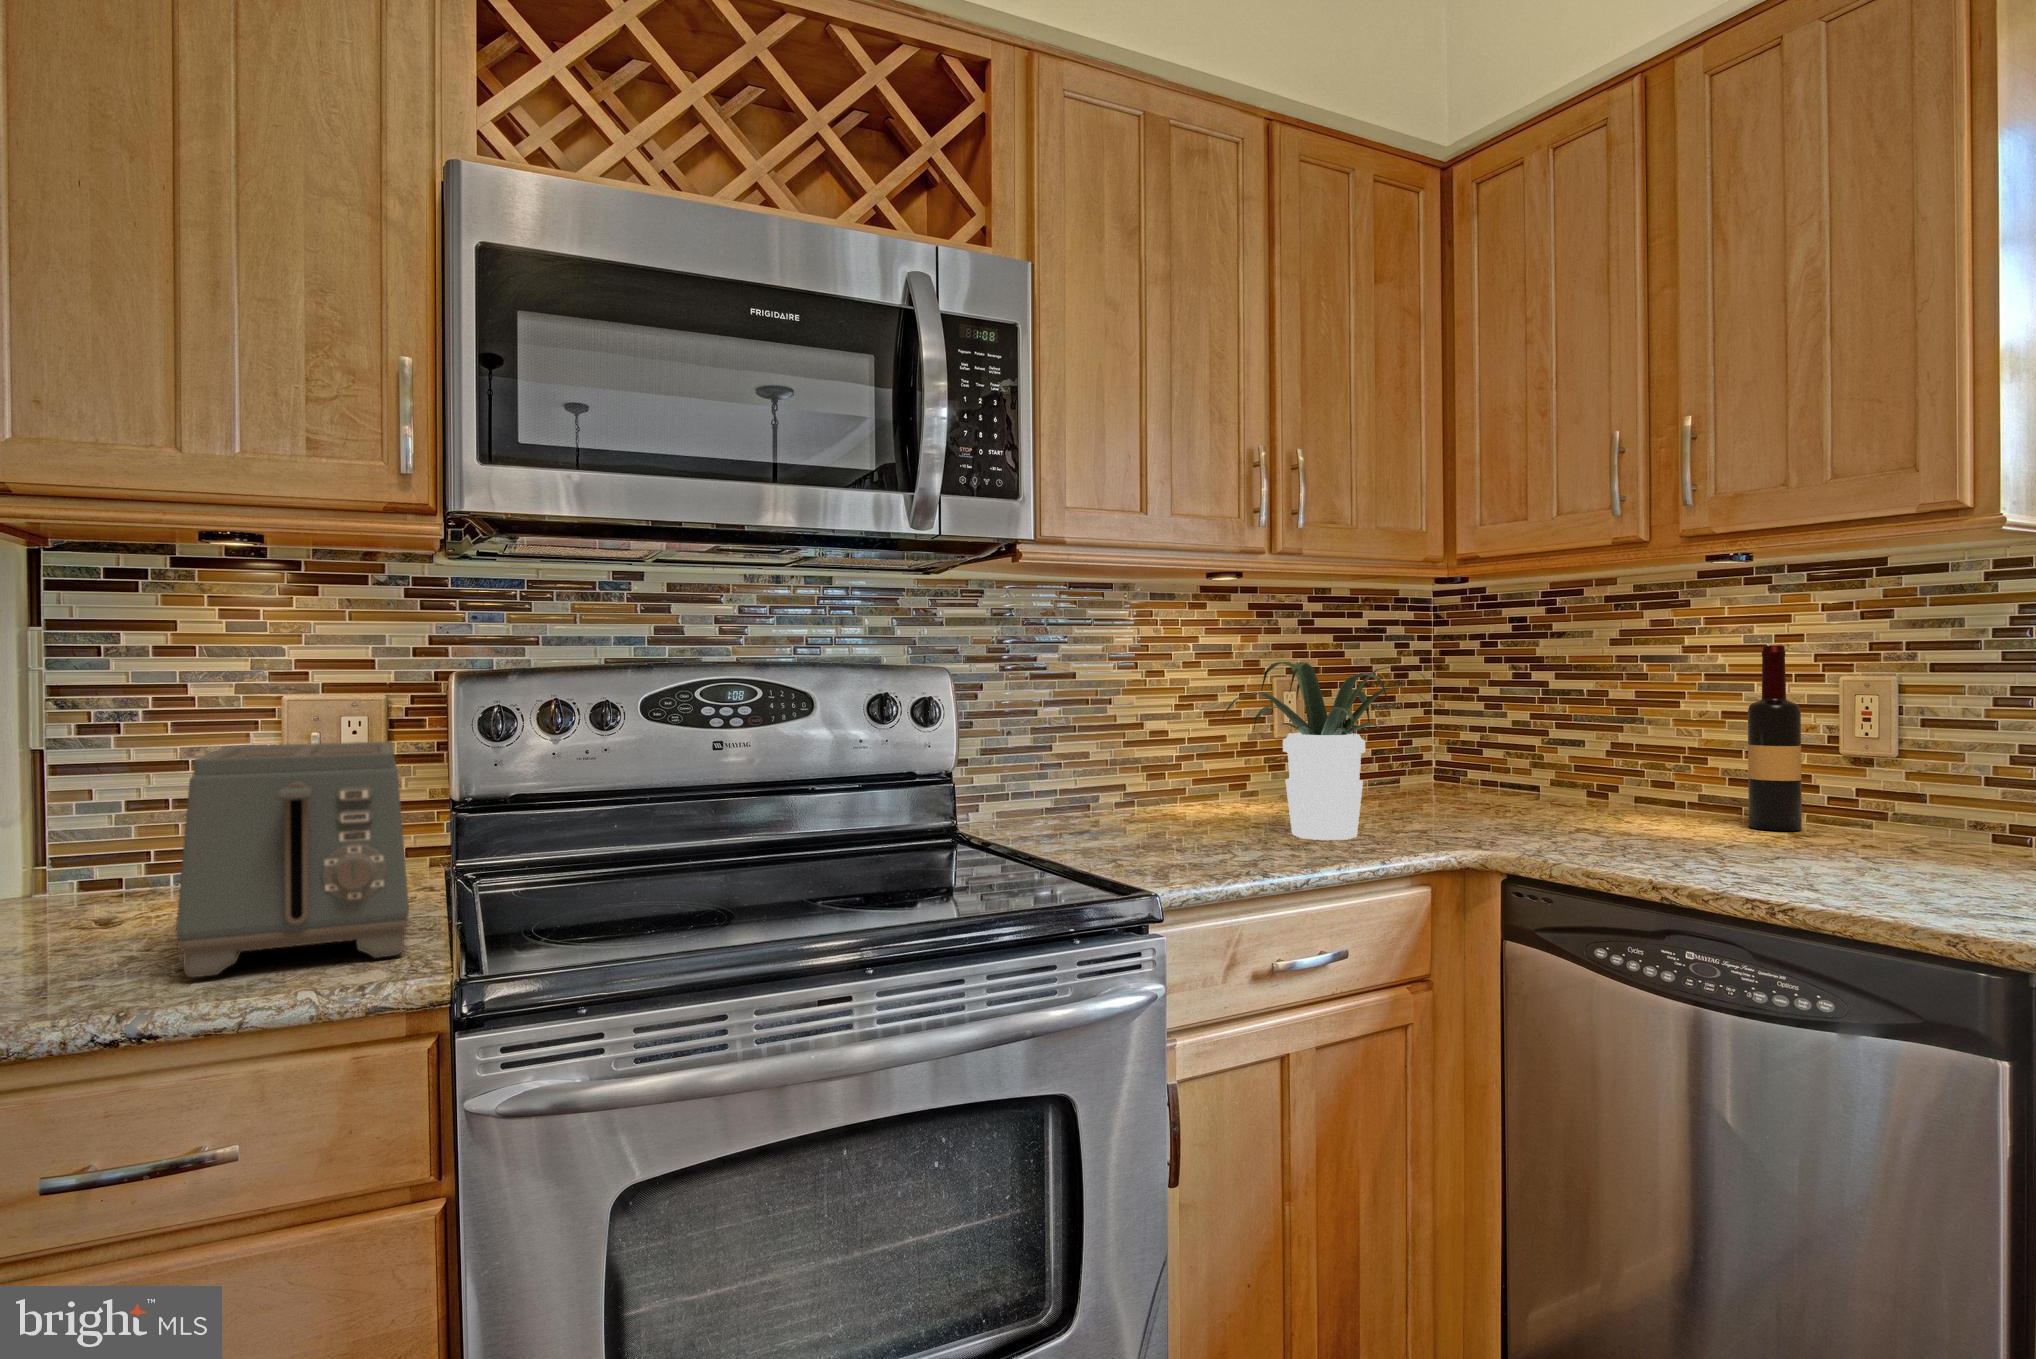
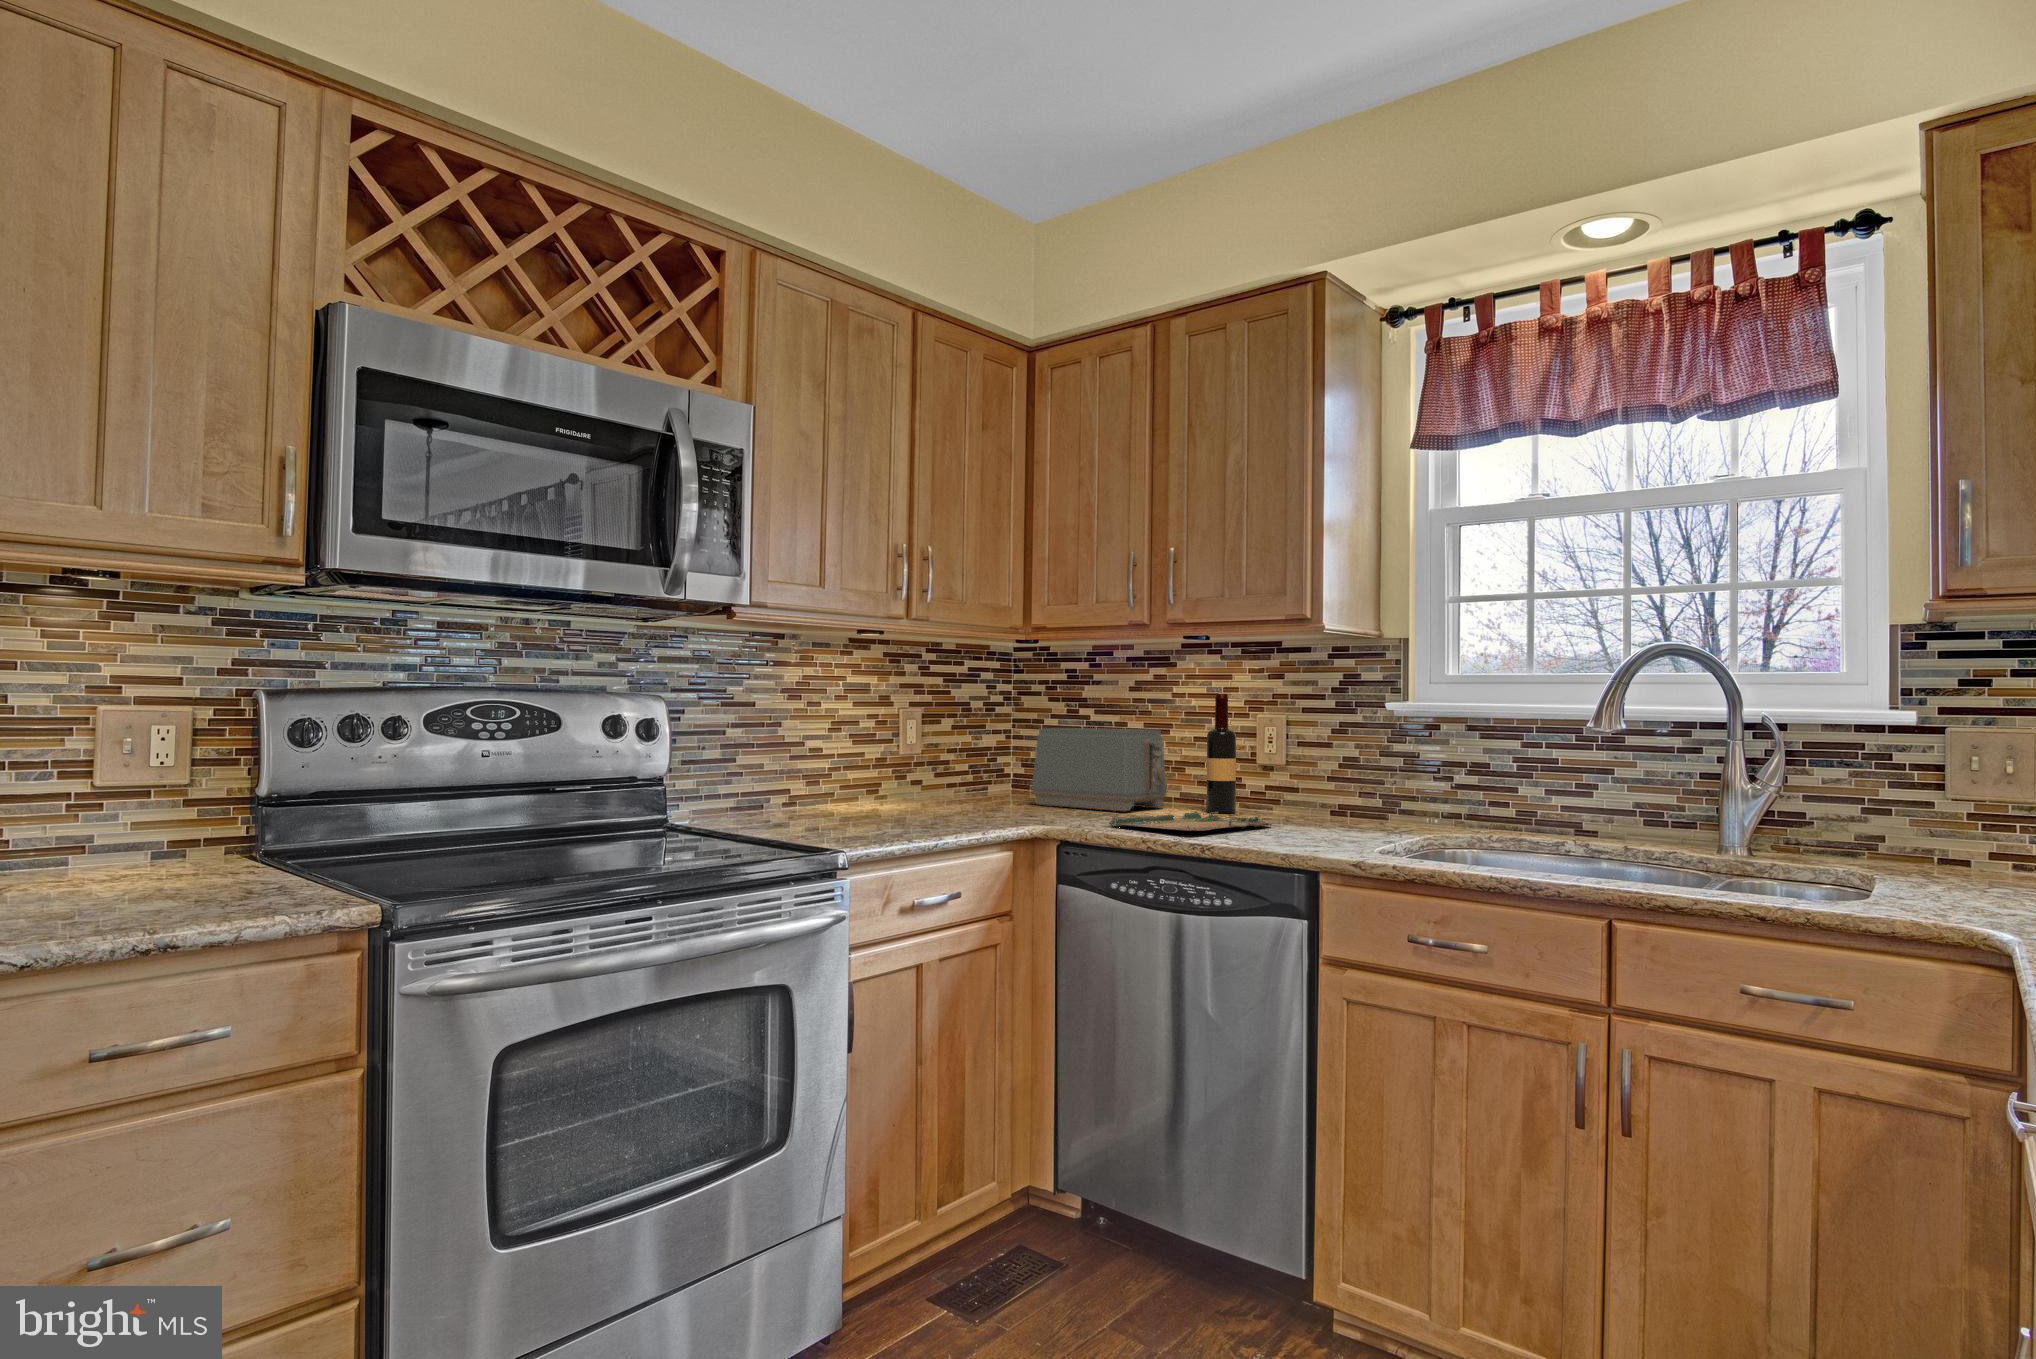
potted plant: present [1223,662,1431,840] -> none [871,697,1017,823]
toaster: present [176,742,409,977] -> present [1032,728,1167,811]
tray: none [1586,830,1890,872] -> present [1109,811,1272,831]

